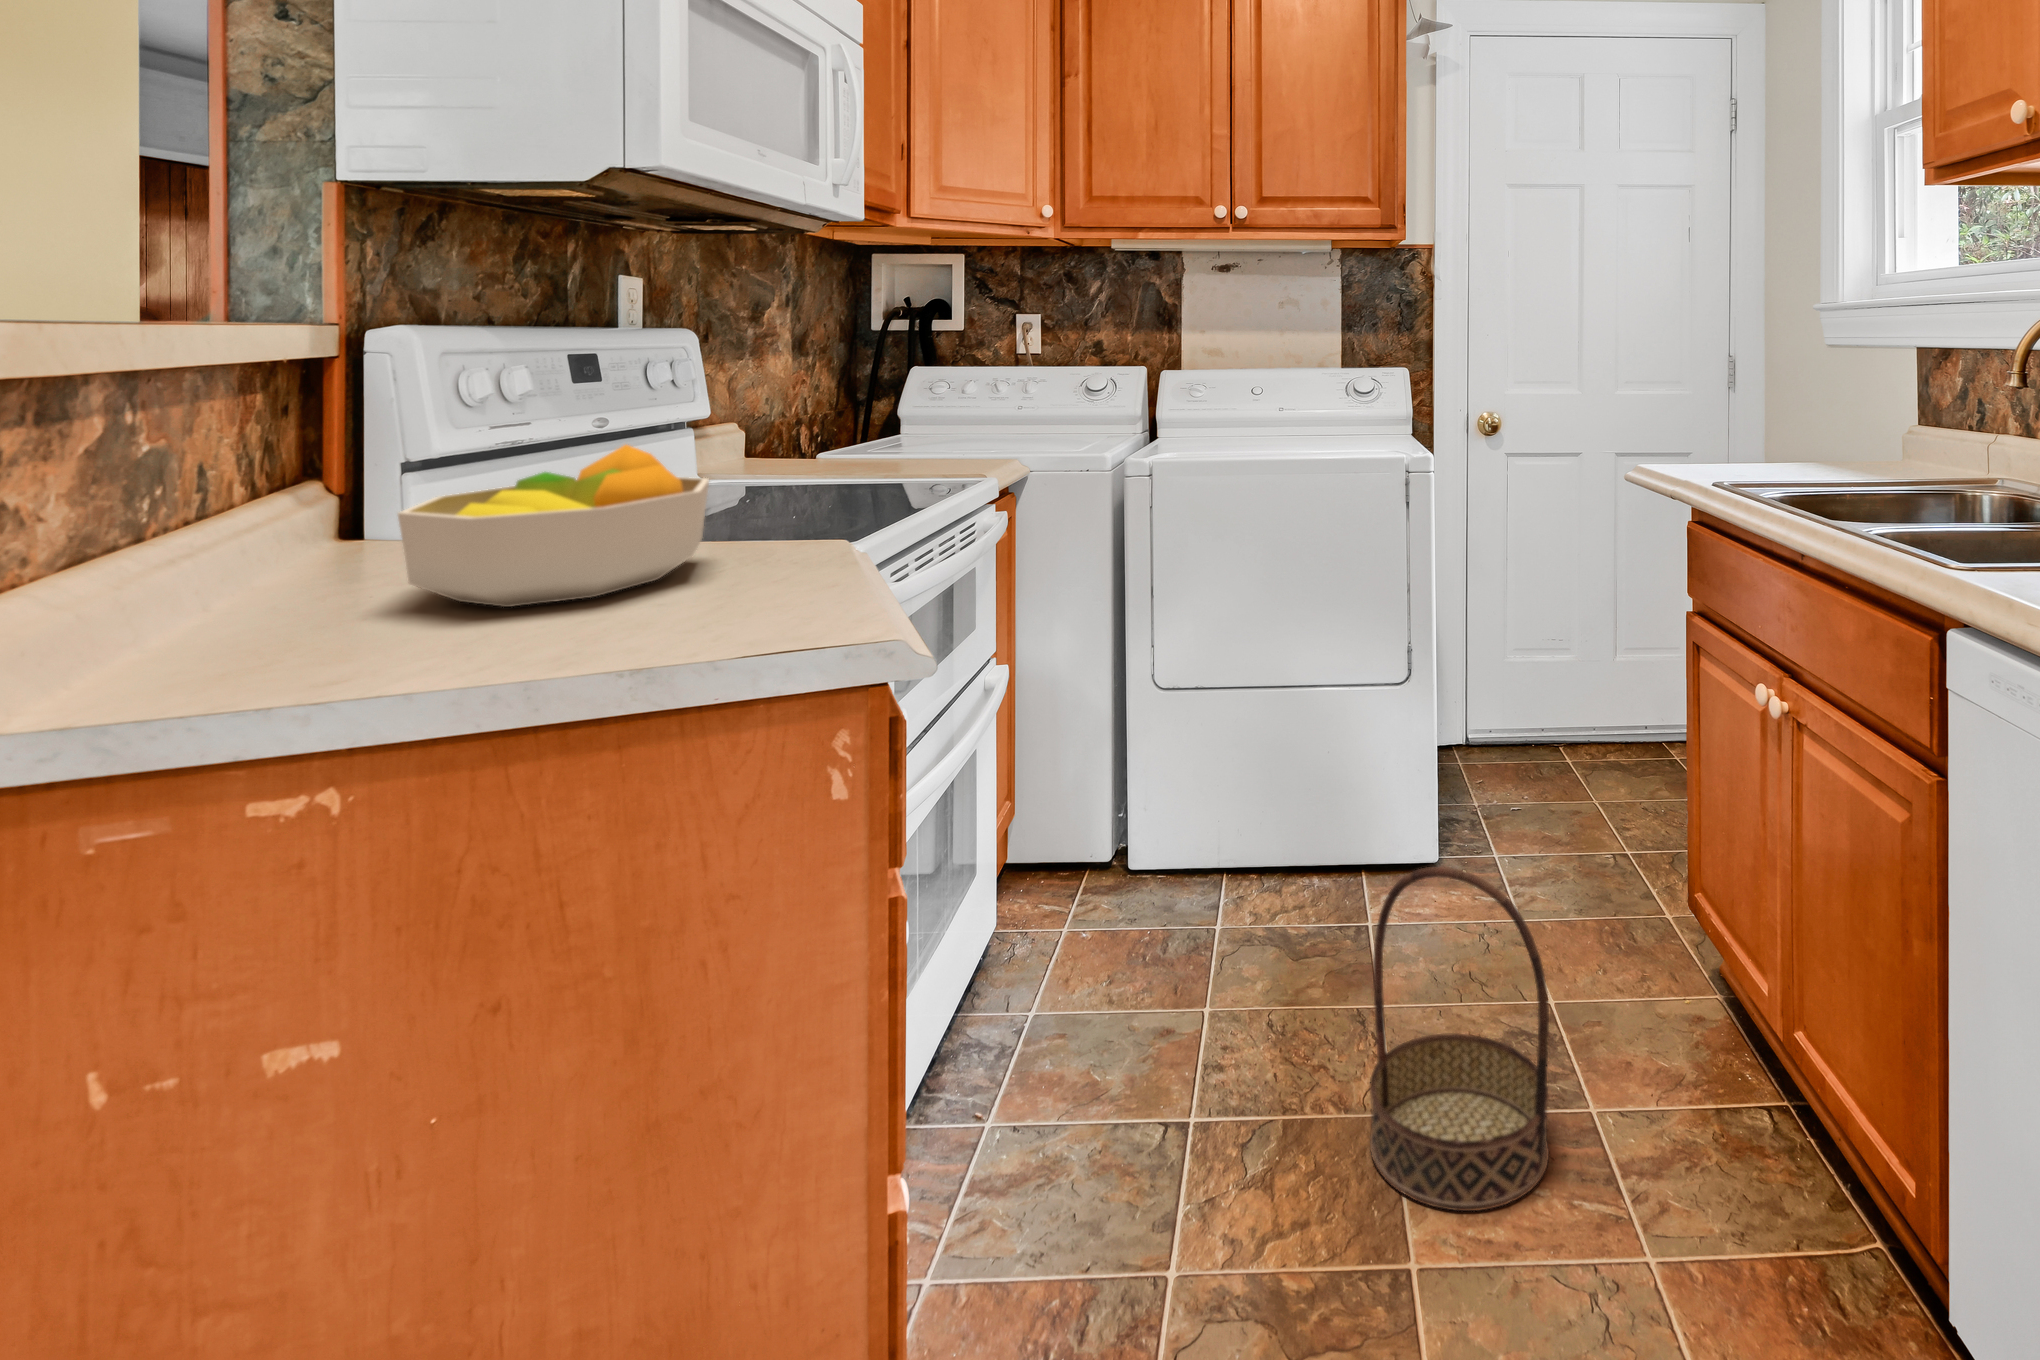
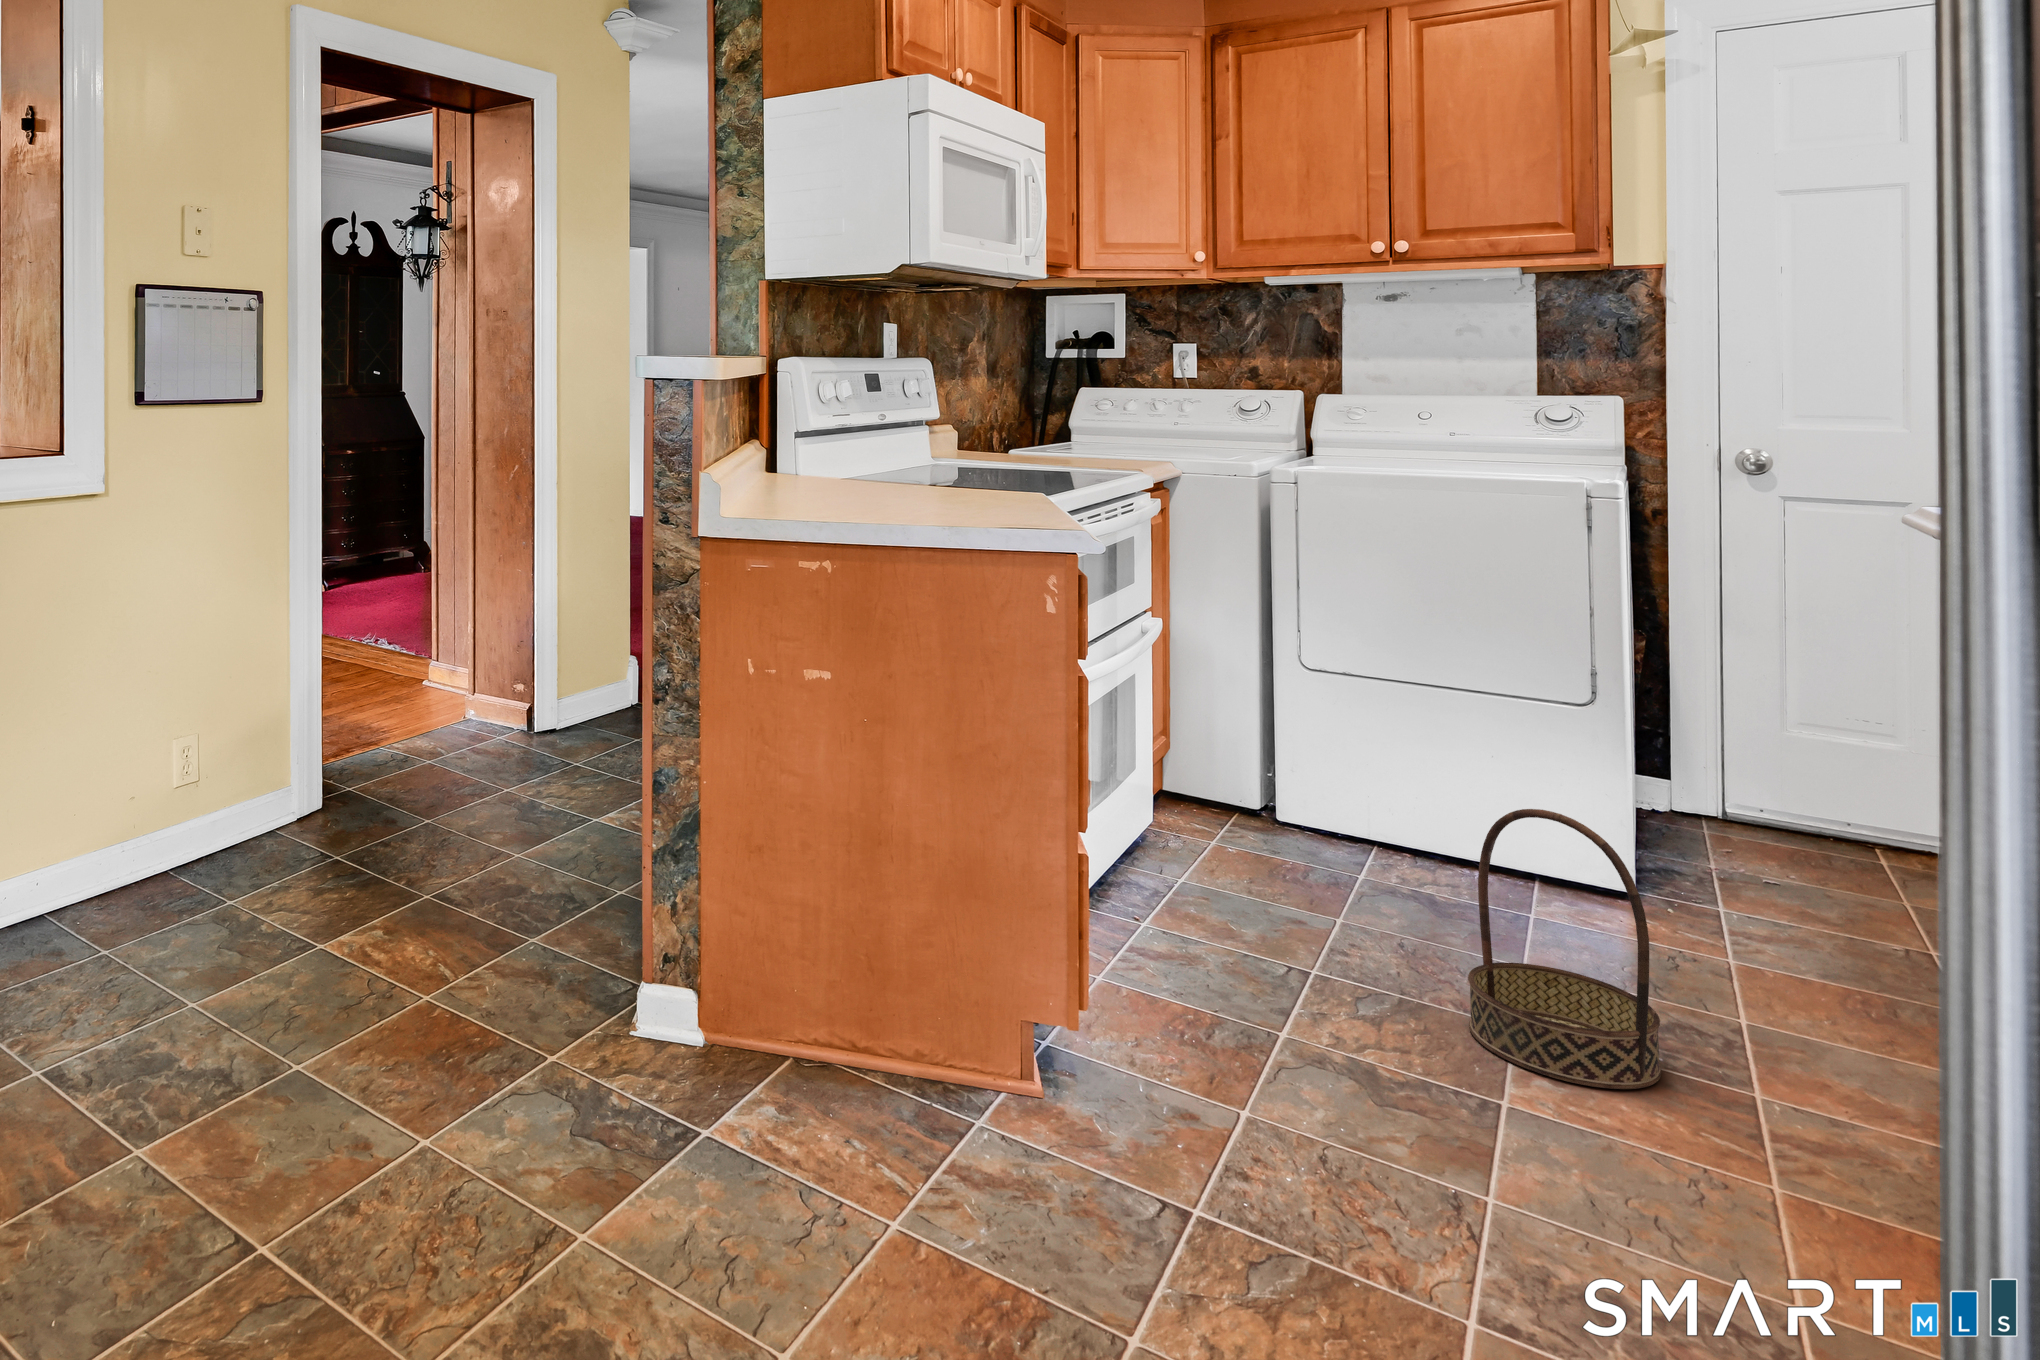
fruit bowl: present [398,445,709,607] -> none [829,424,964,500]

